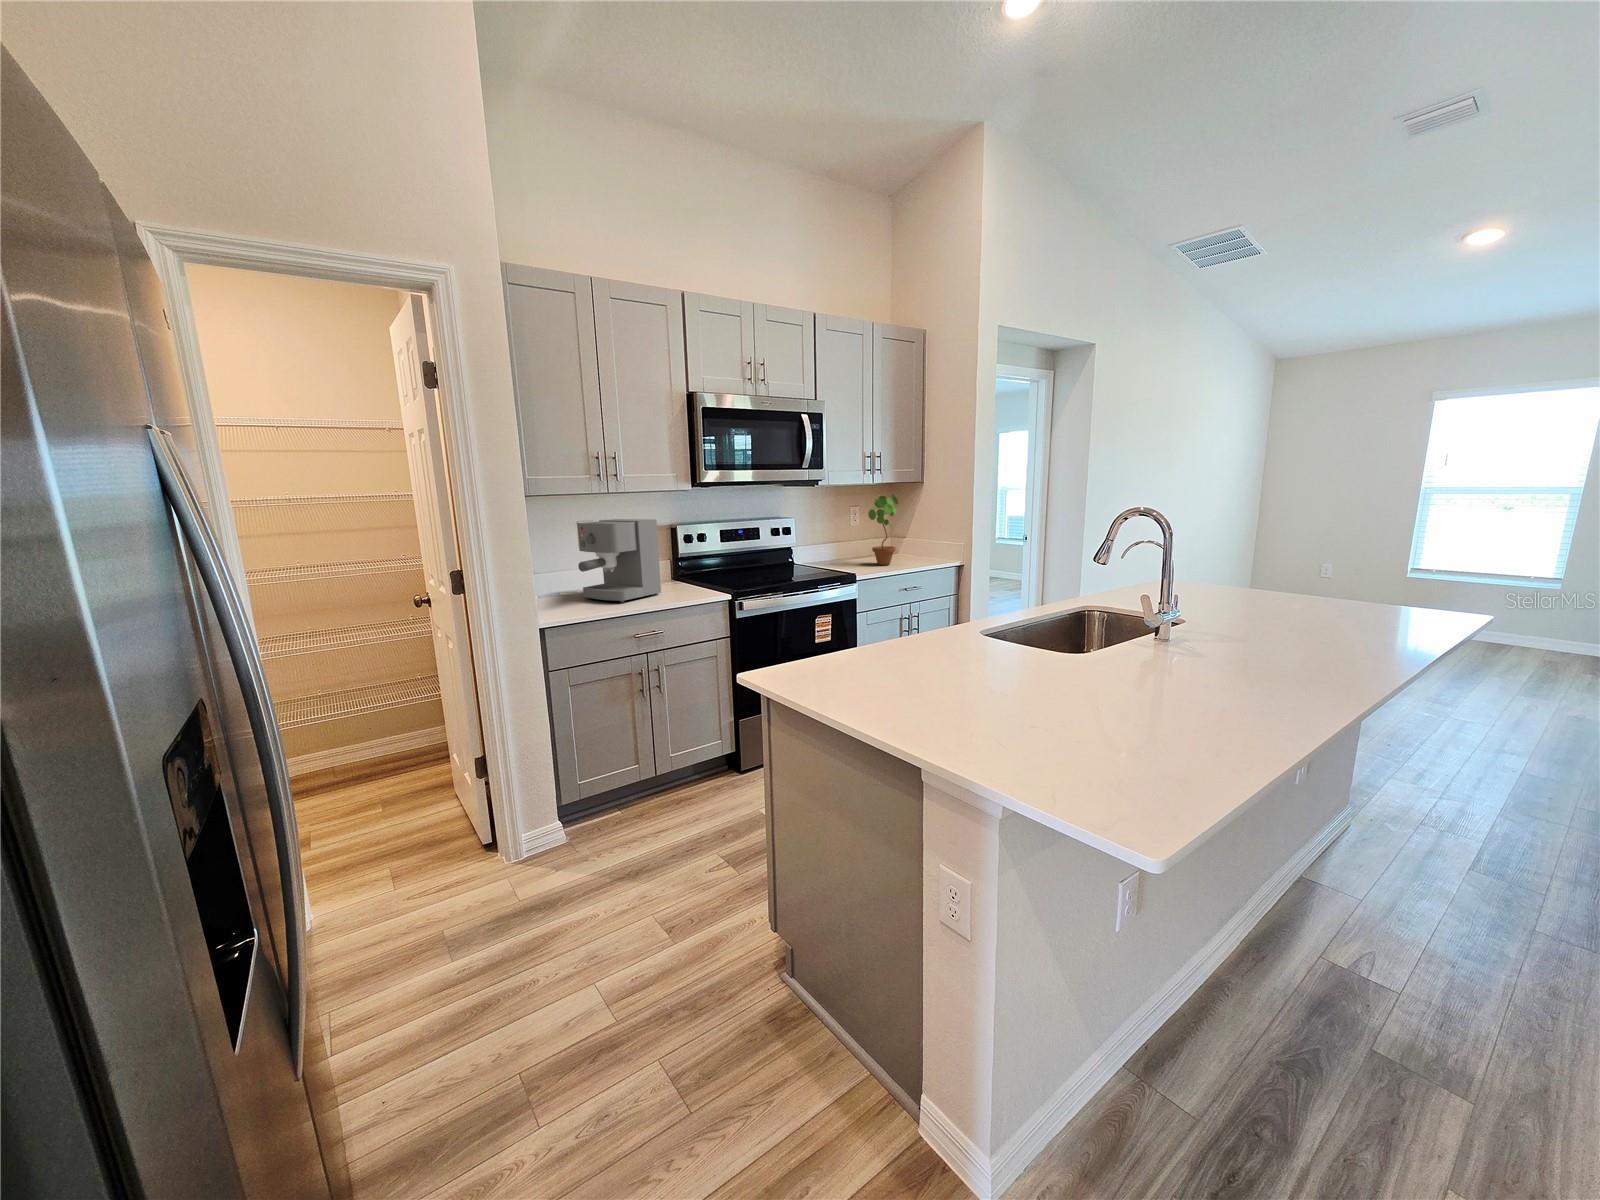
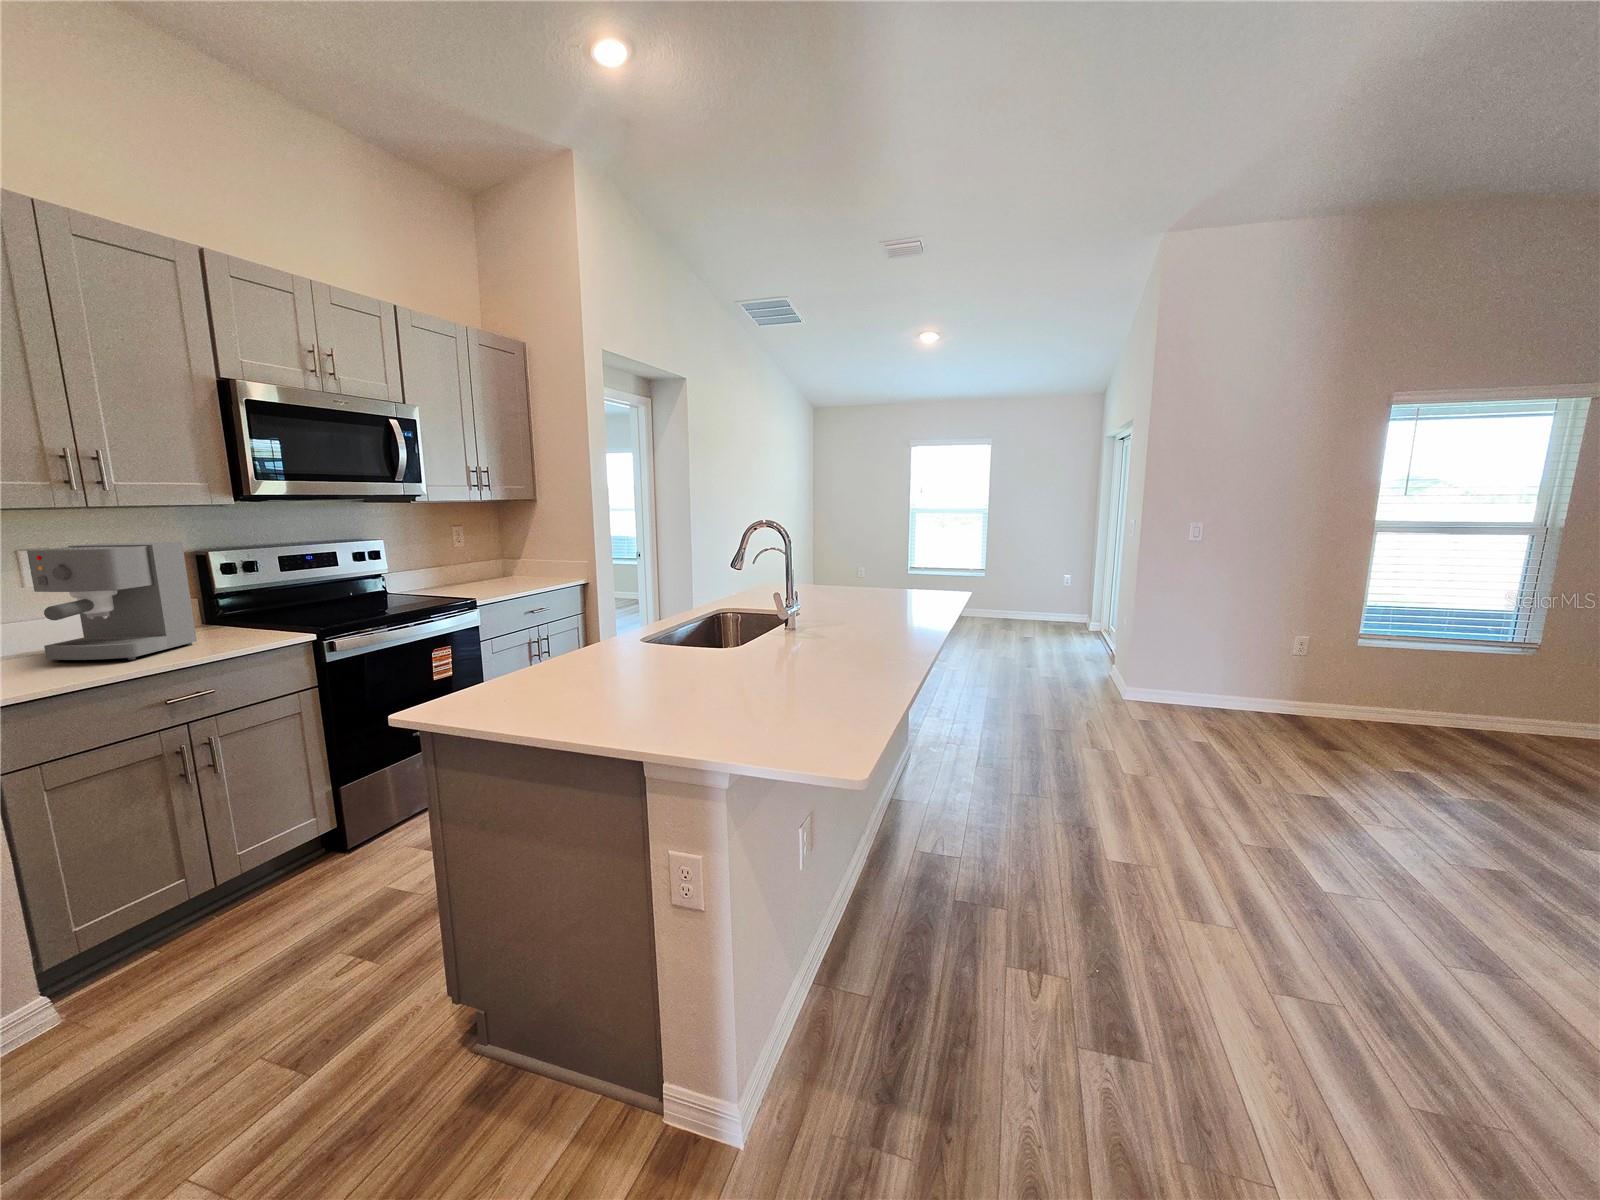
potted plant: present [868,495,898,565] -> none [479,511,514,588]

